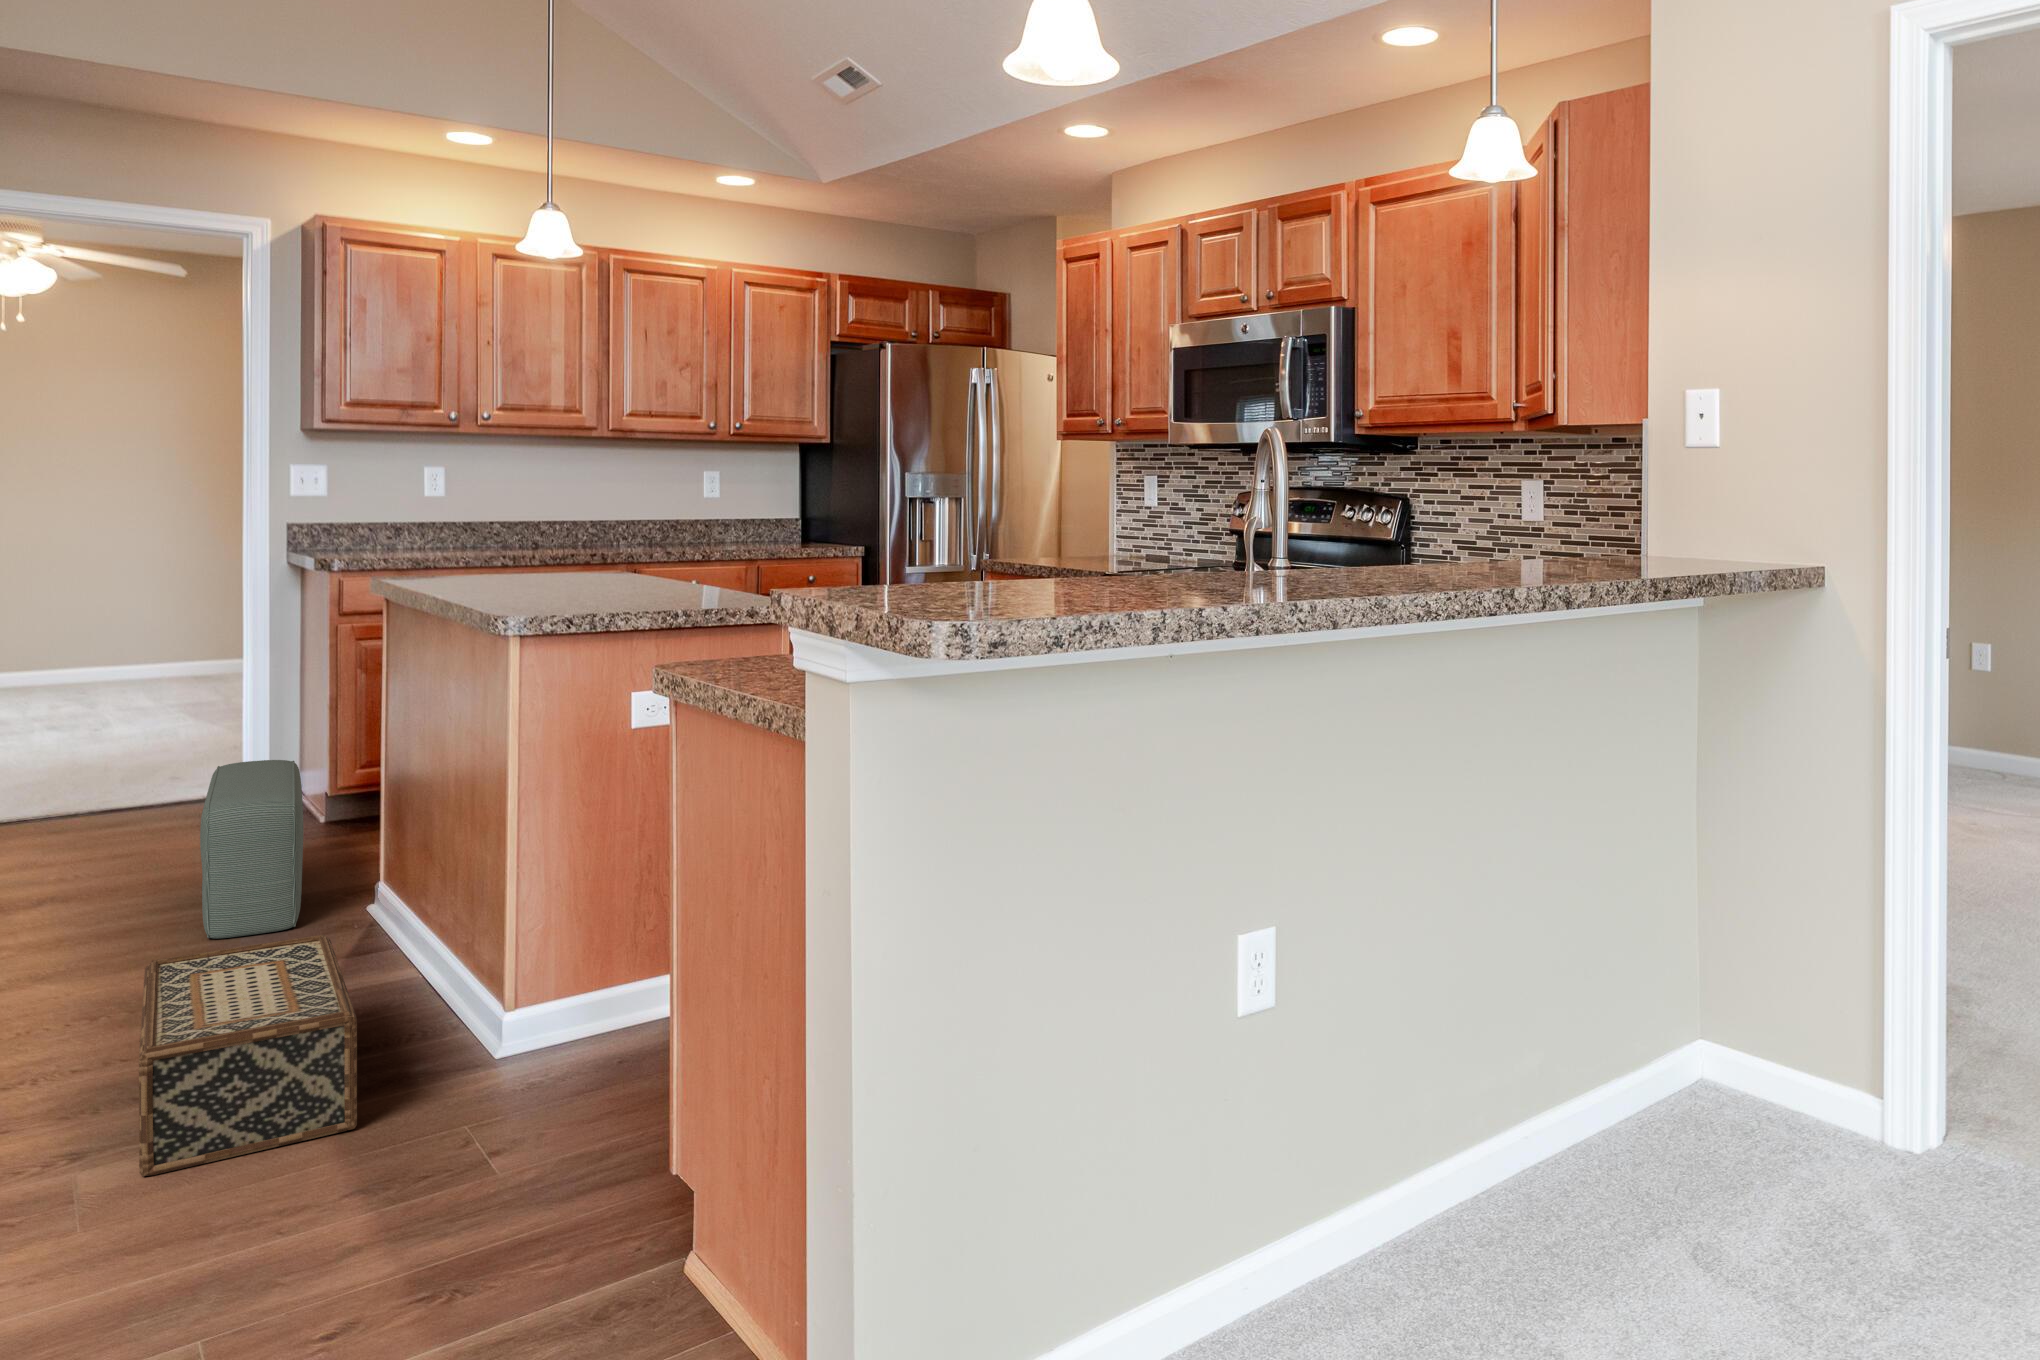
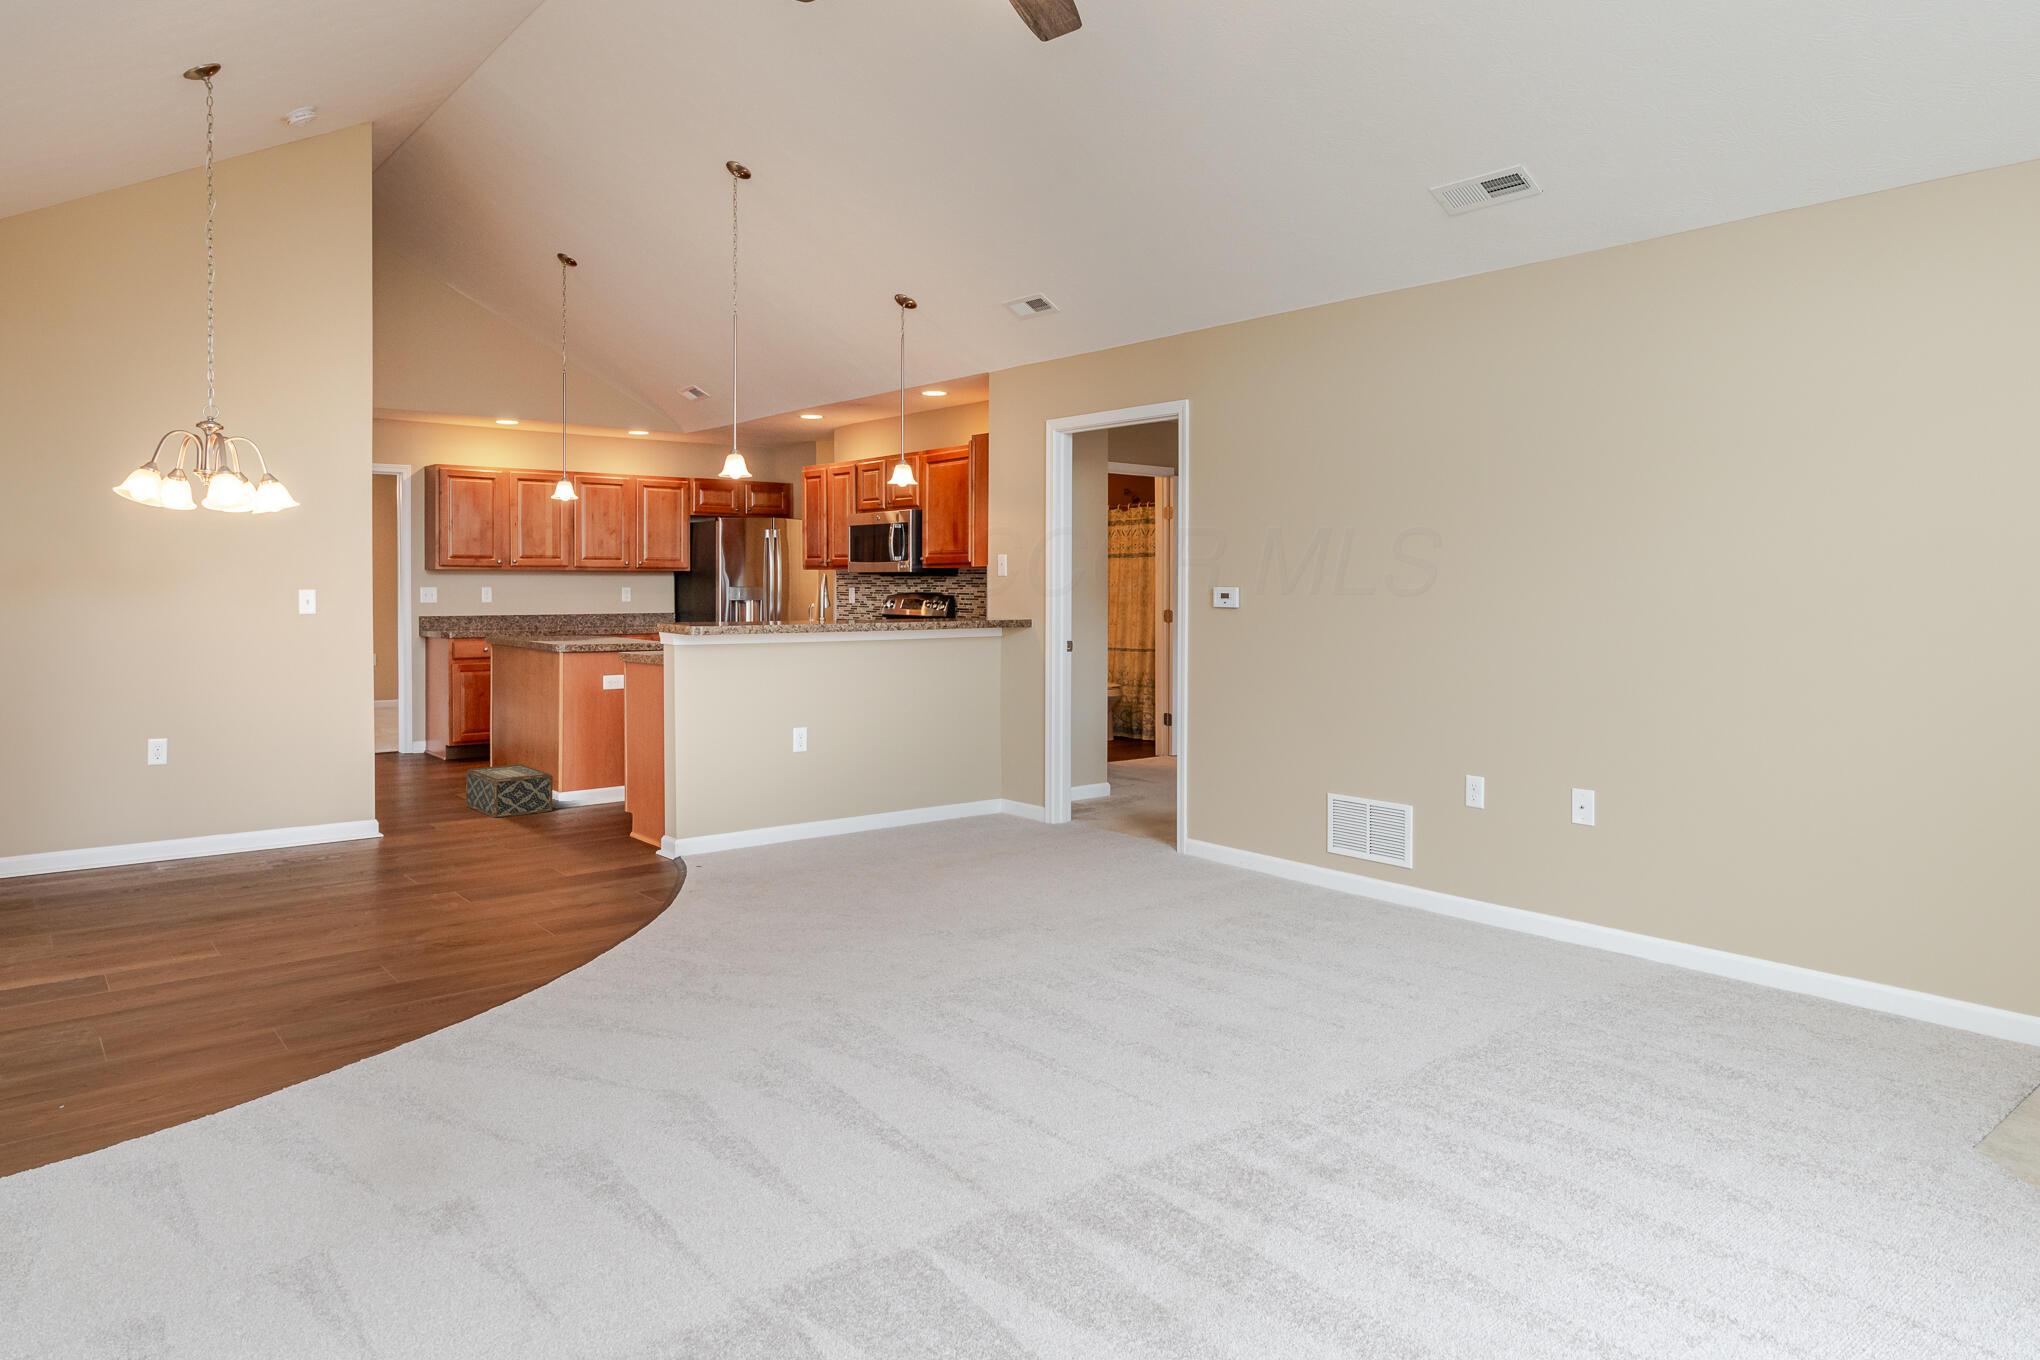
pouf: present [200,760,303,939] -> none [422,723,477,786]

